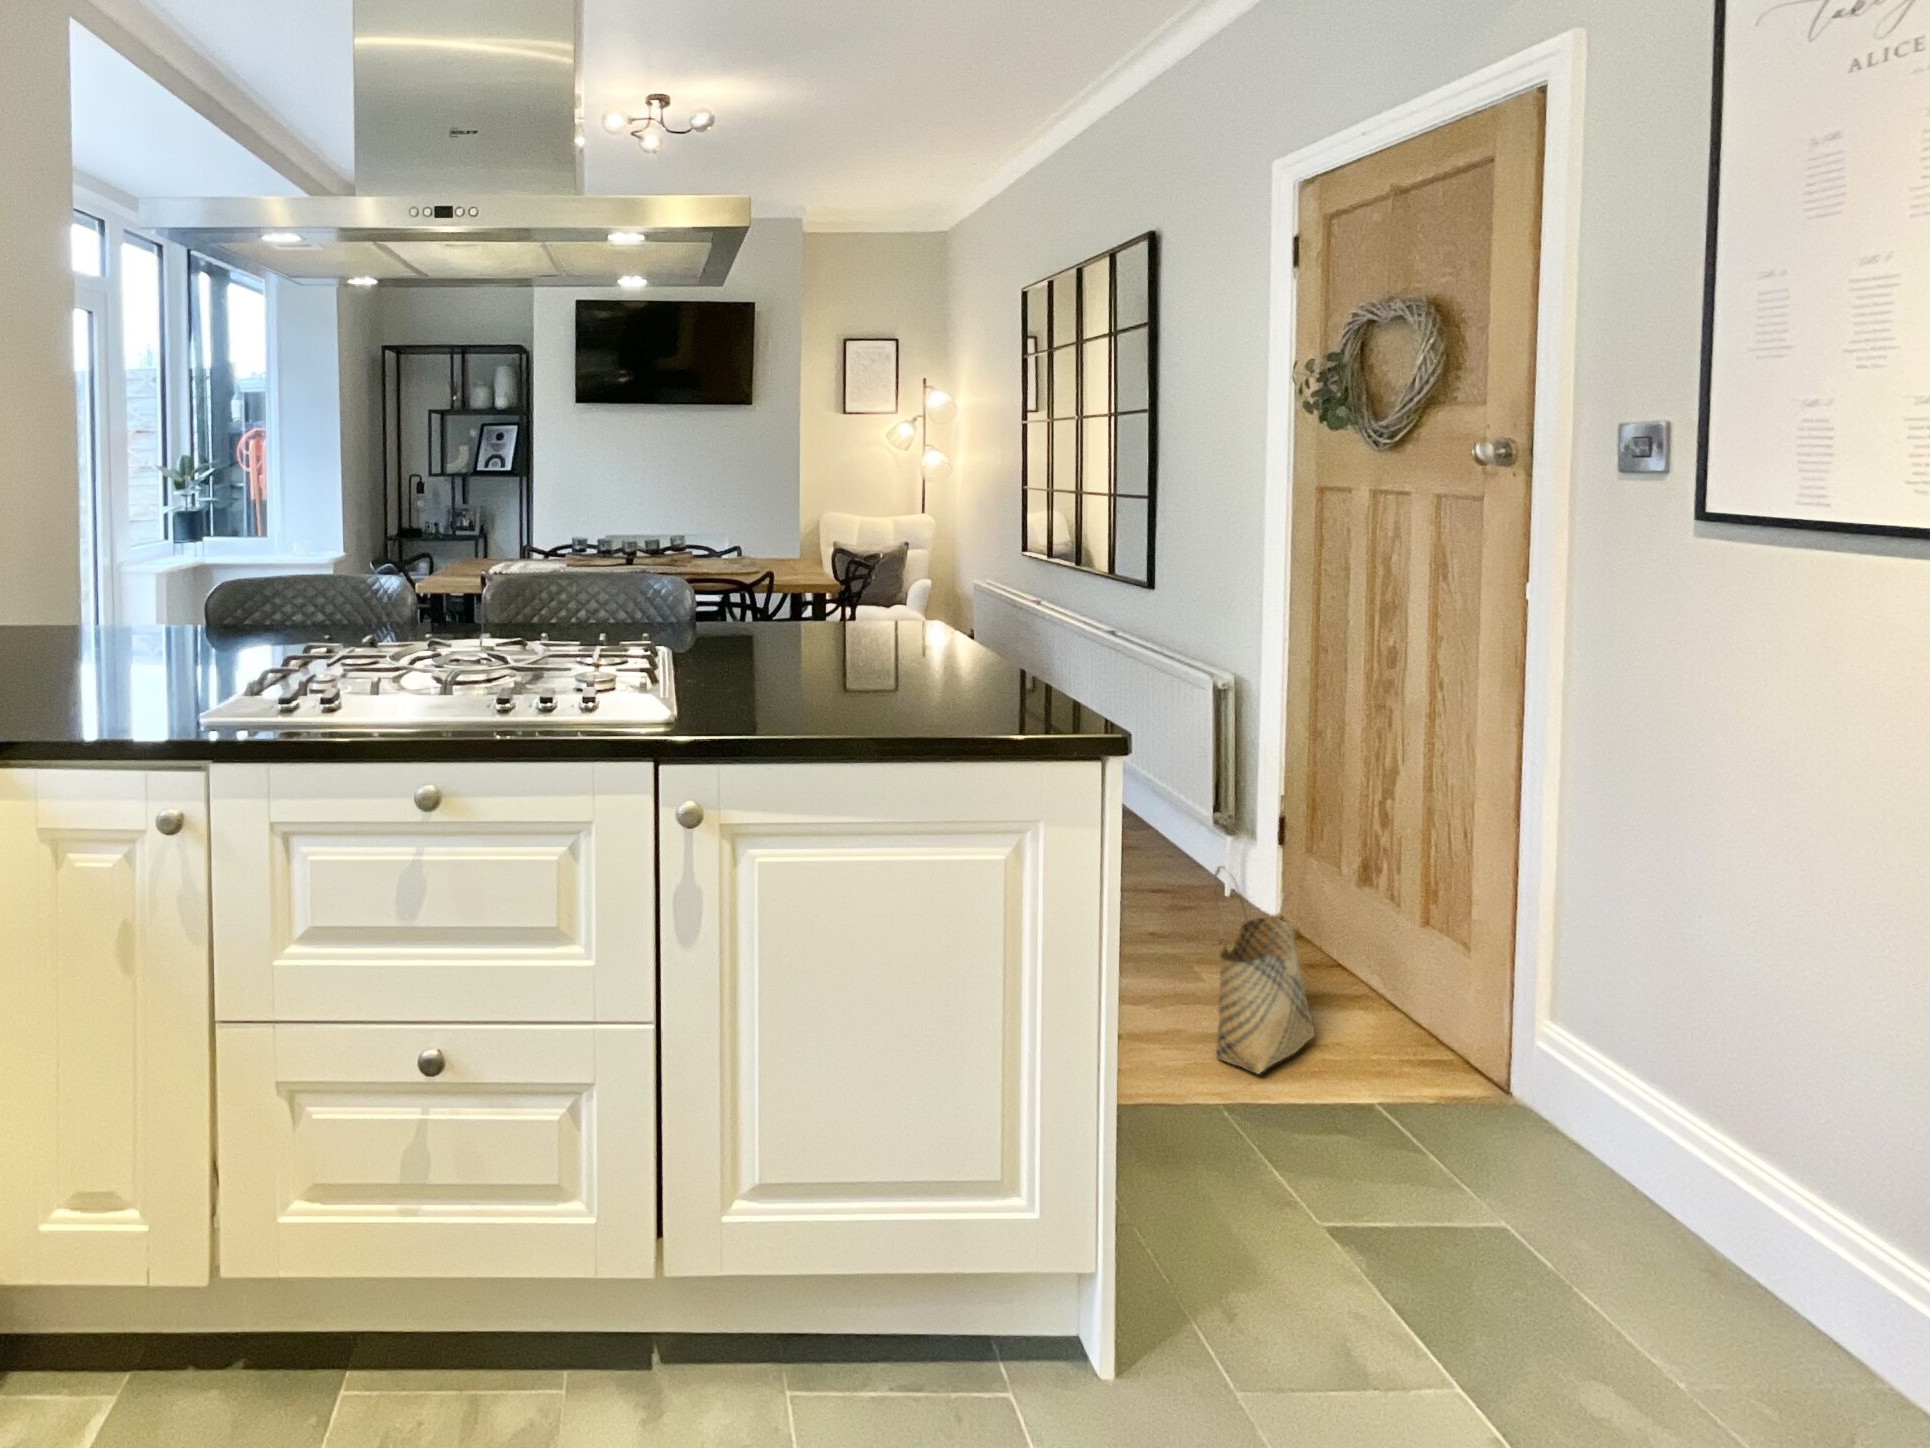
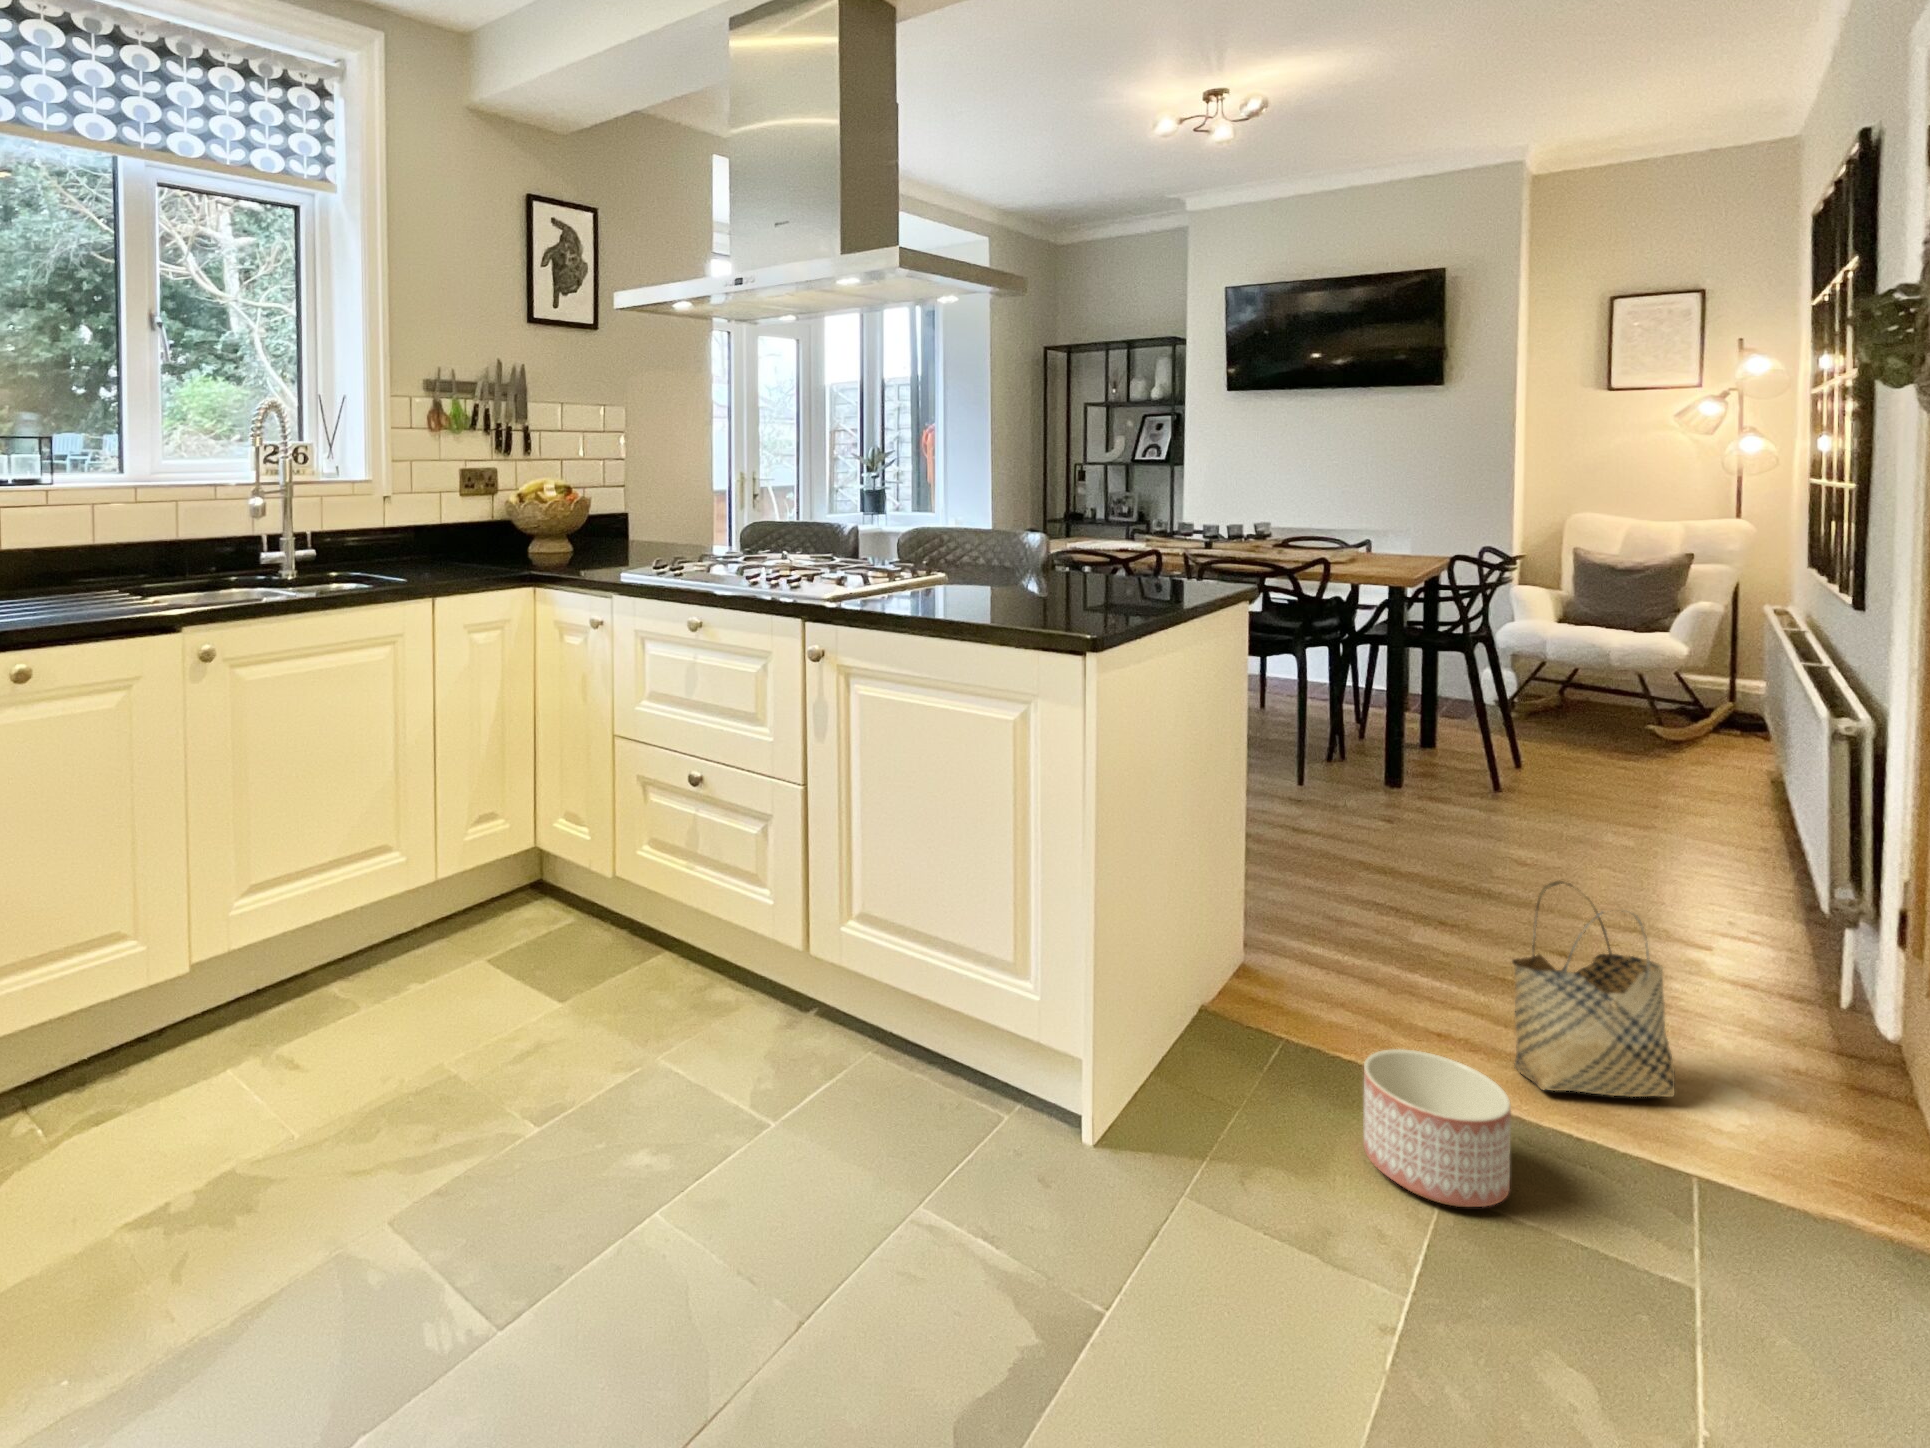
planter: none [1247,1092,1397,1264] -> present [1363,1049,1511,1207]

